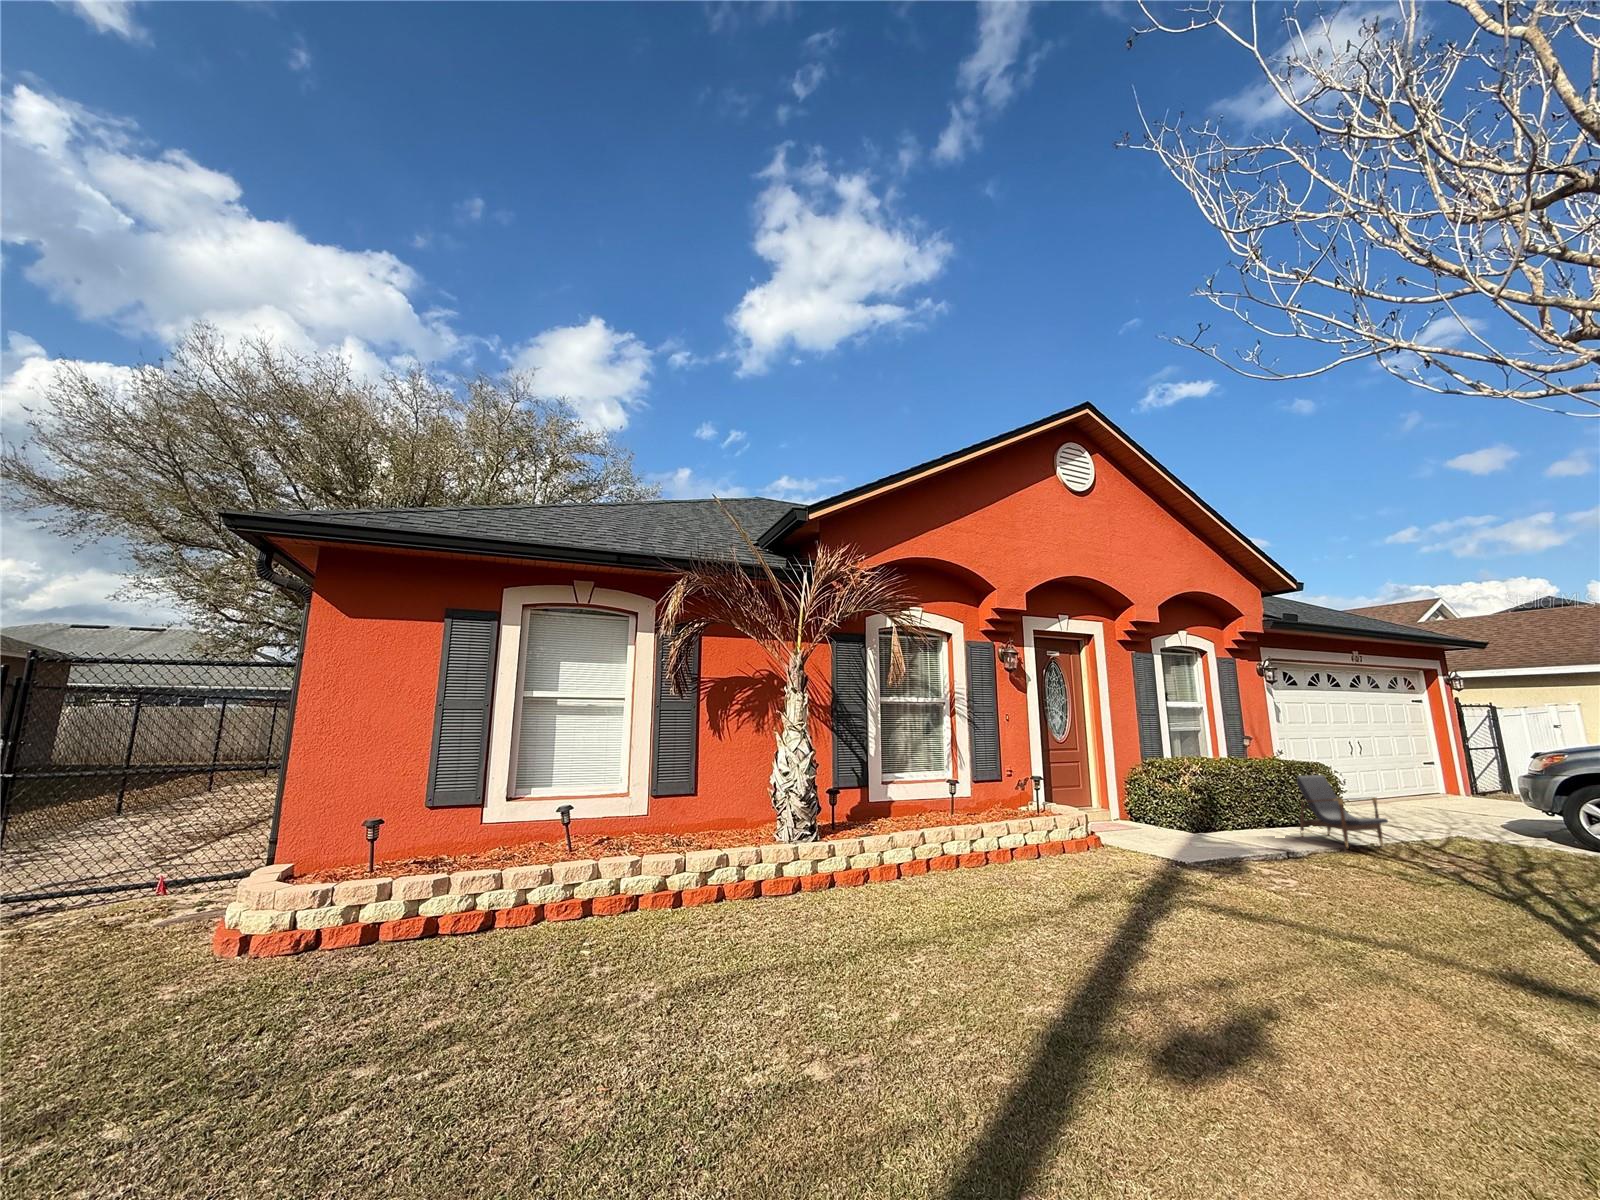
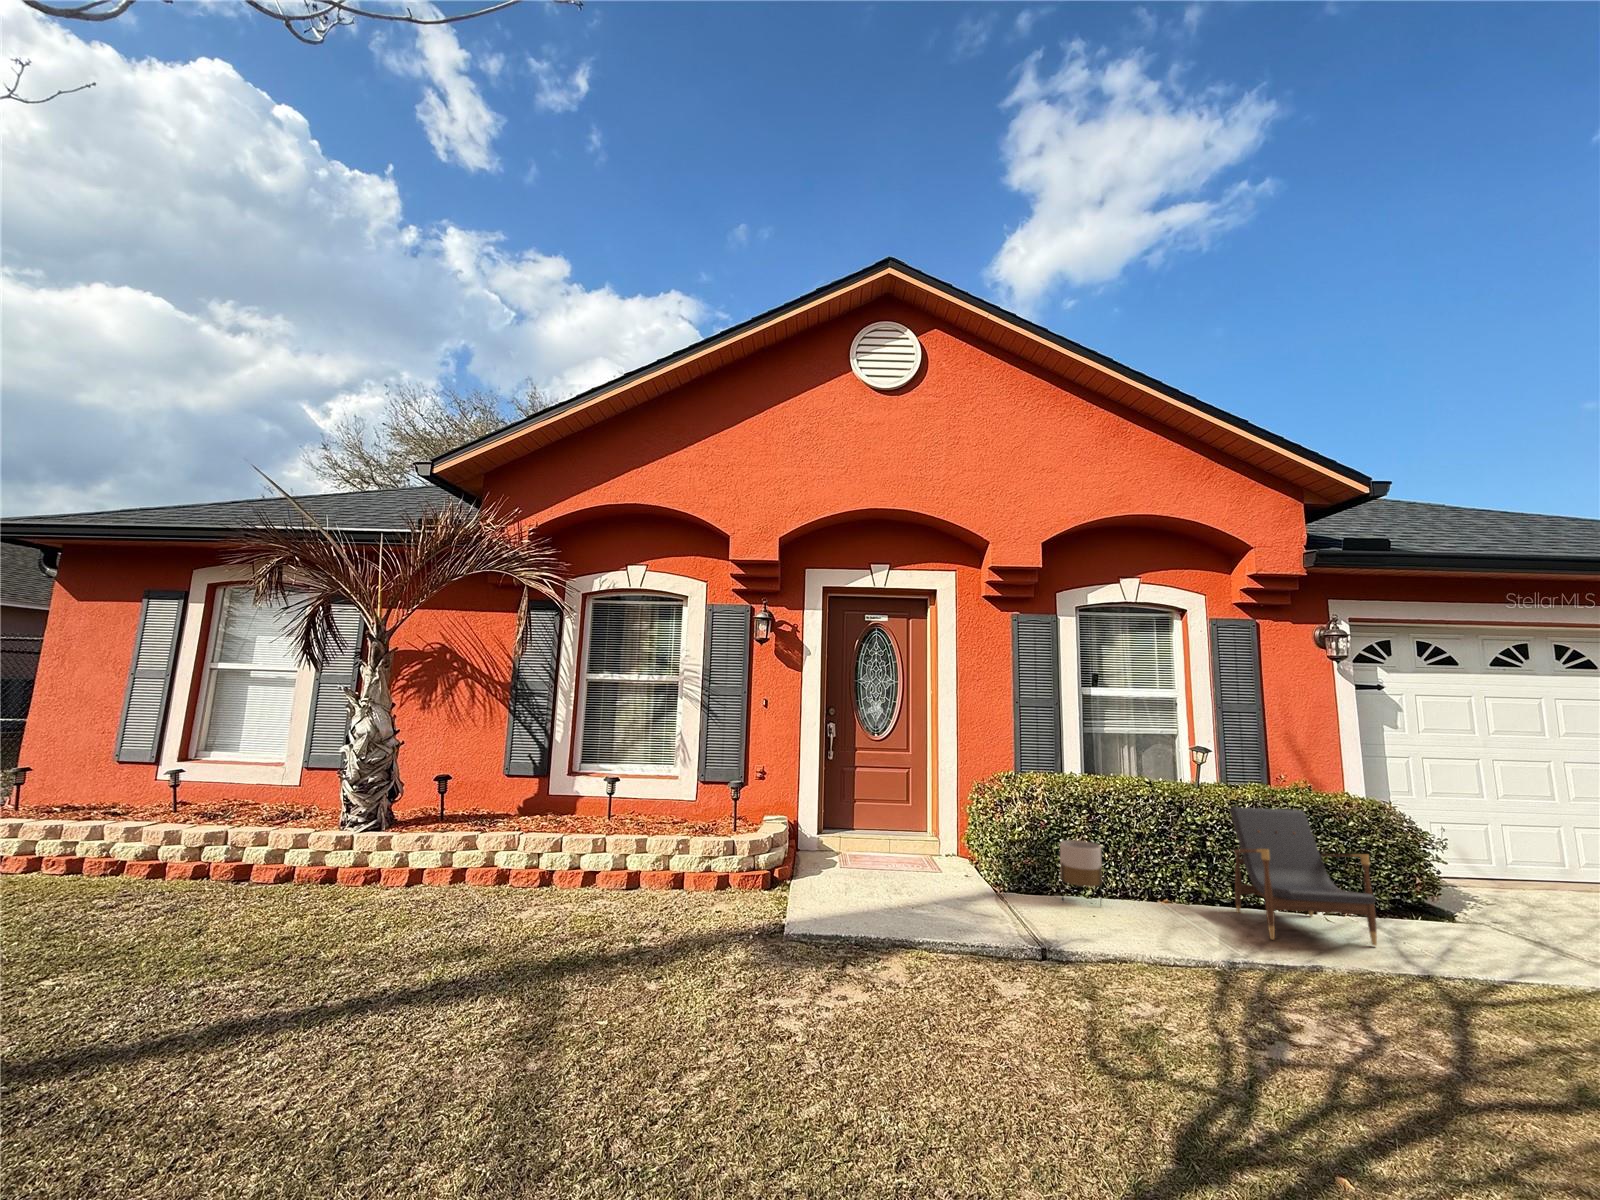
planter: none [1229,803,1260,841] -> present [1060,840,1102,904]

